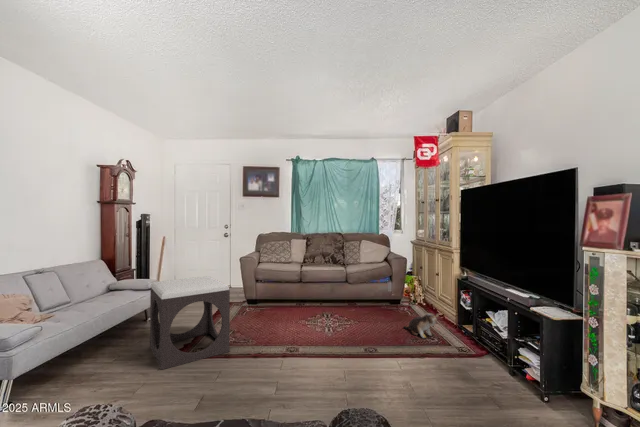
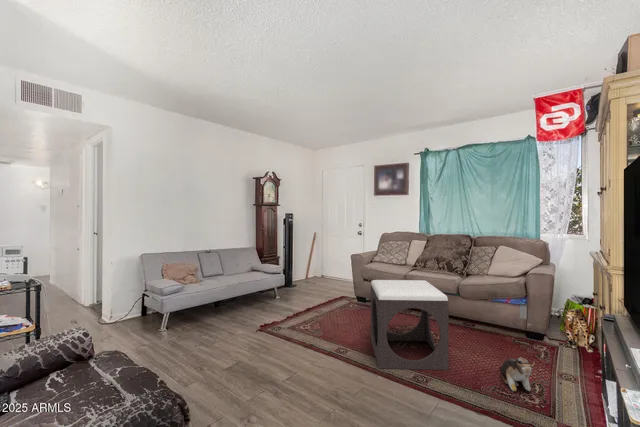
footstool: present [150,276,230,370] -> present [371,280,449,370]

